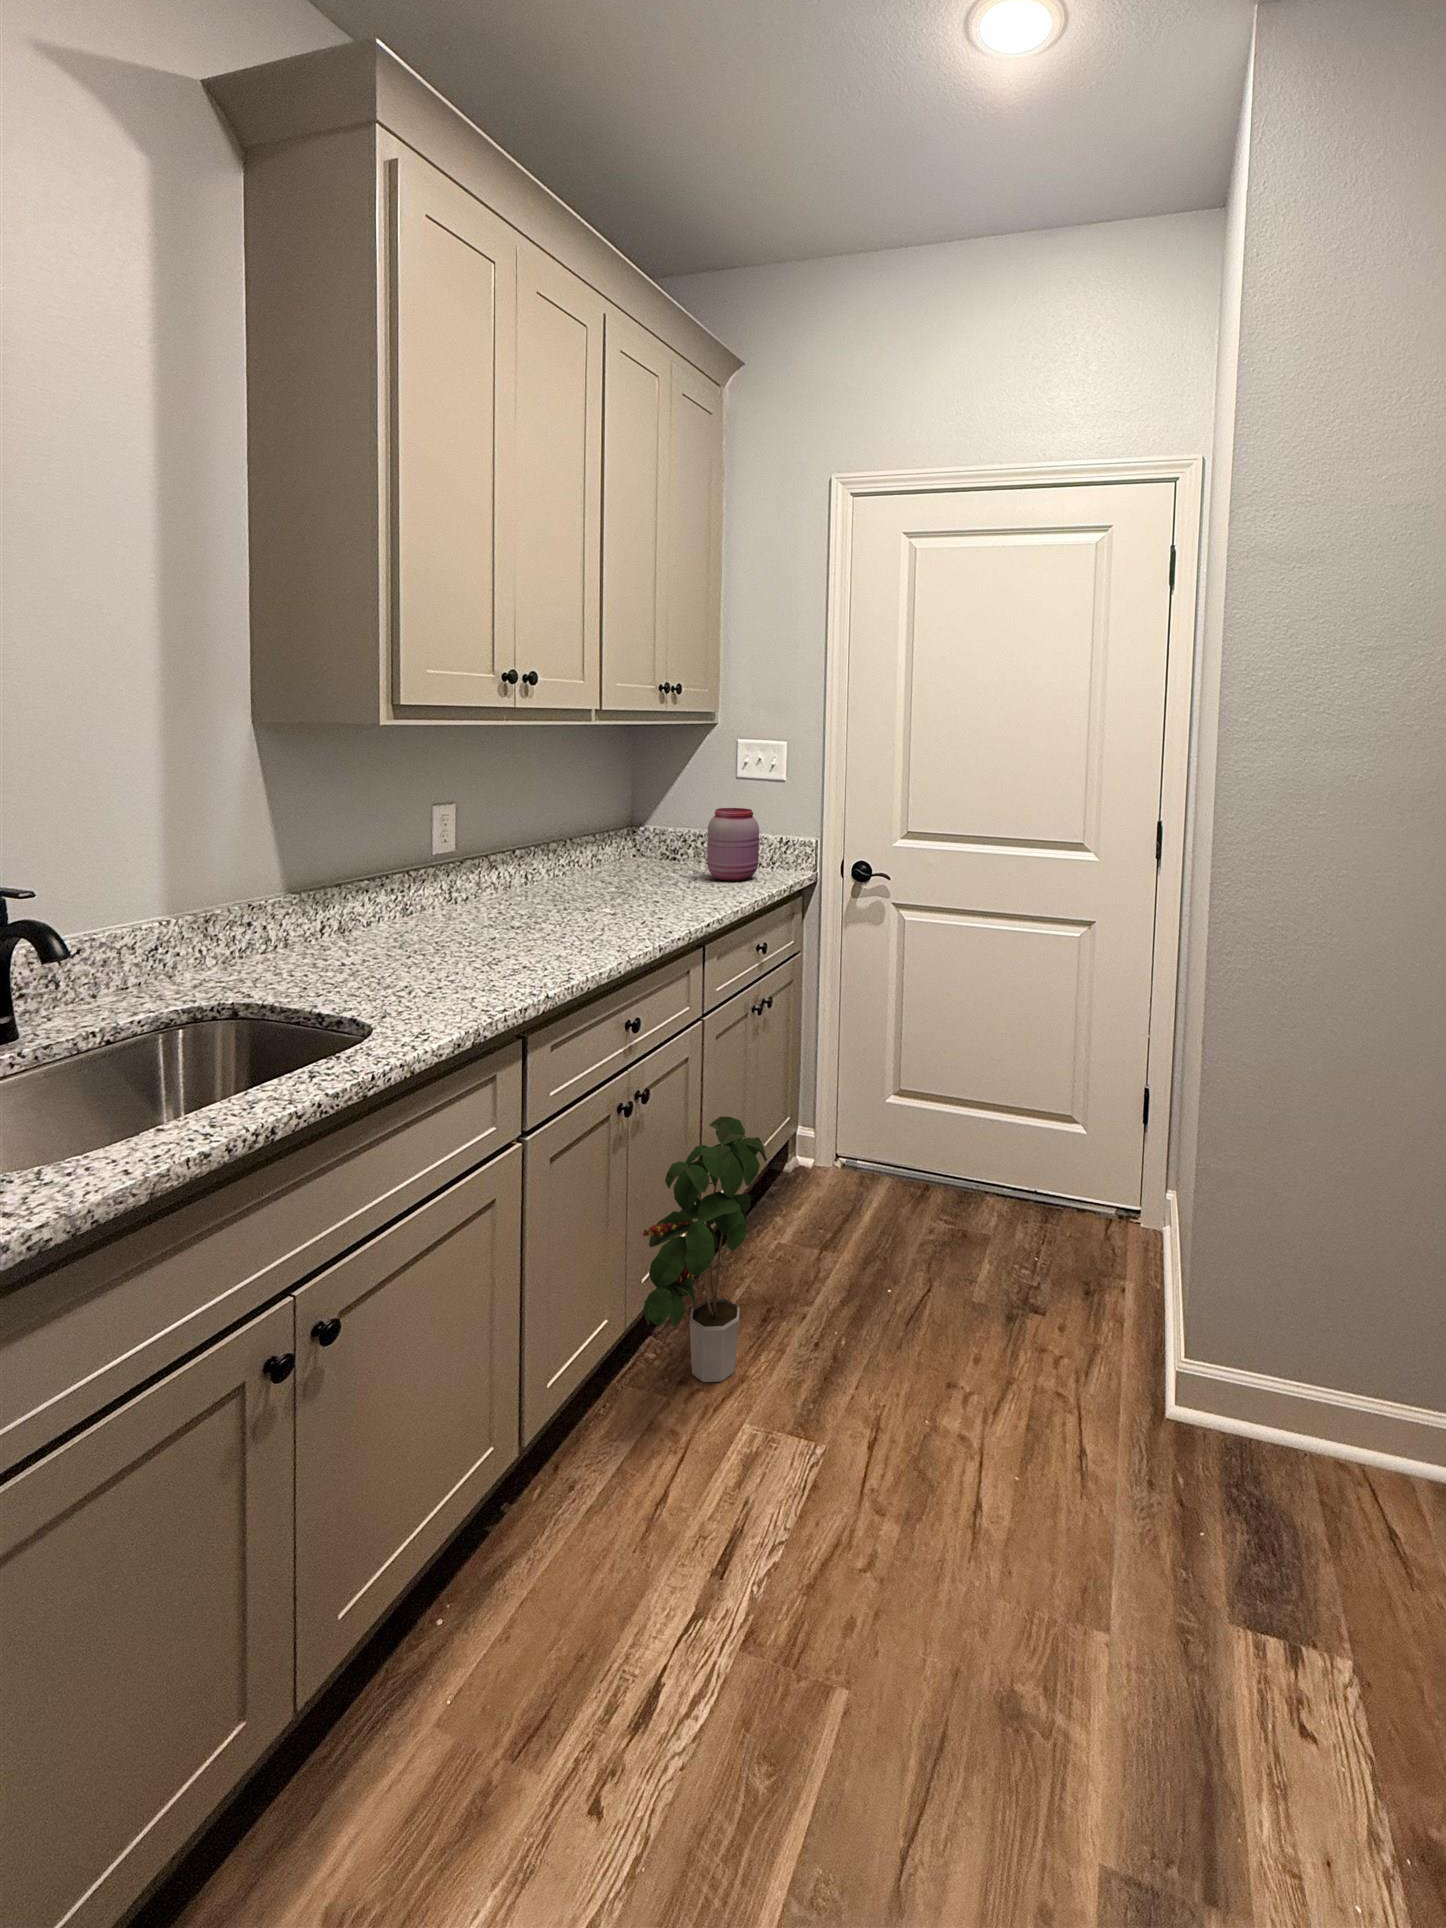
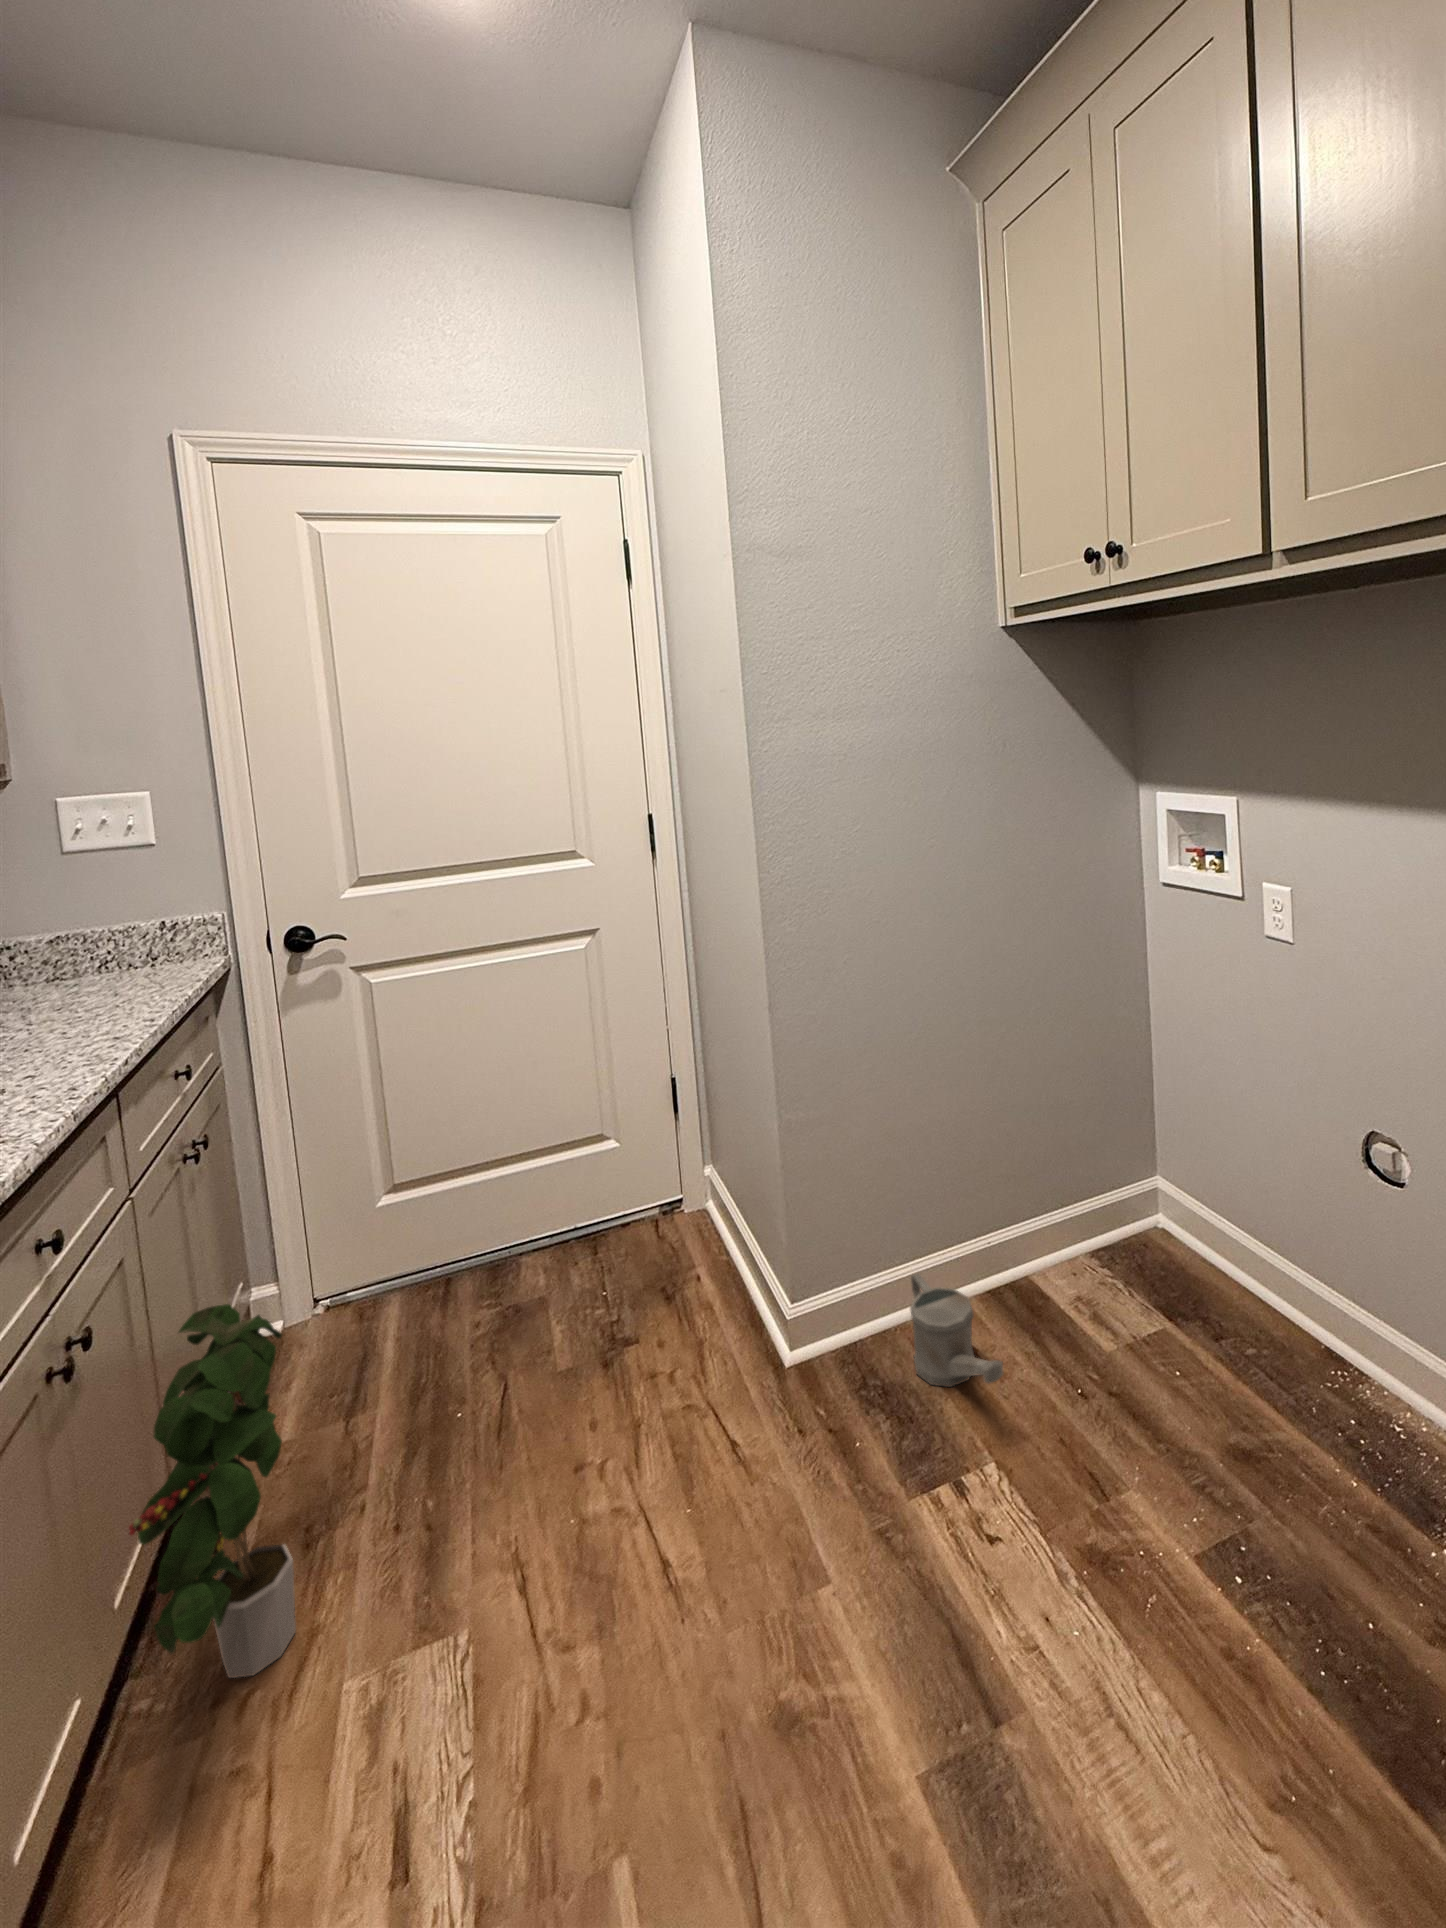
jar: present [707,808,759,881] -> none [42,890,142,997]
watering can: none [1307,1408,1396,1576] -> present [910,1273,1004,1387]

